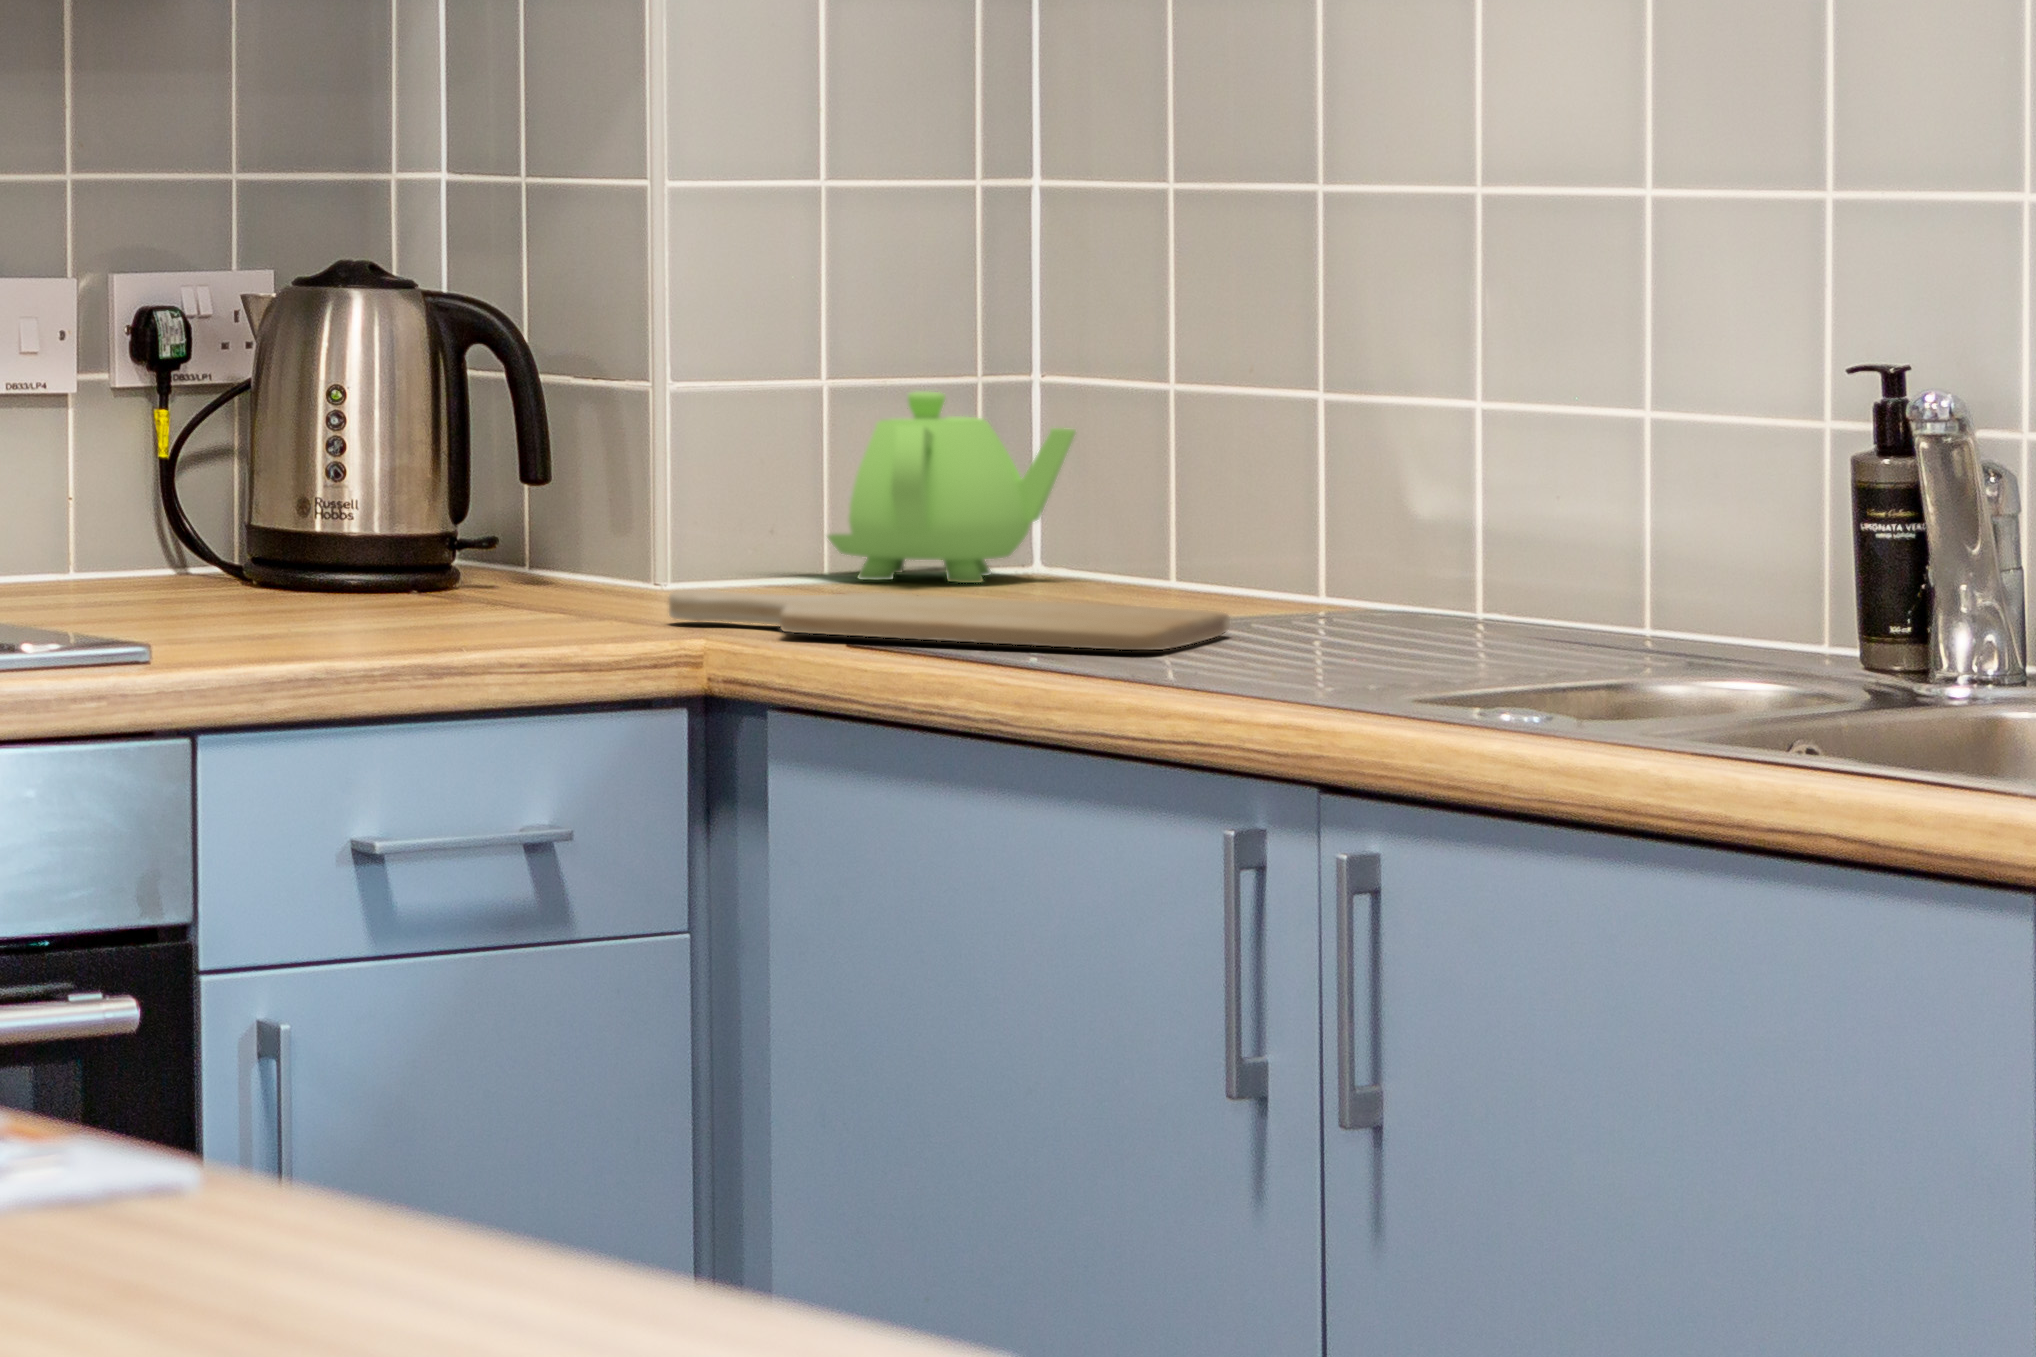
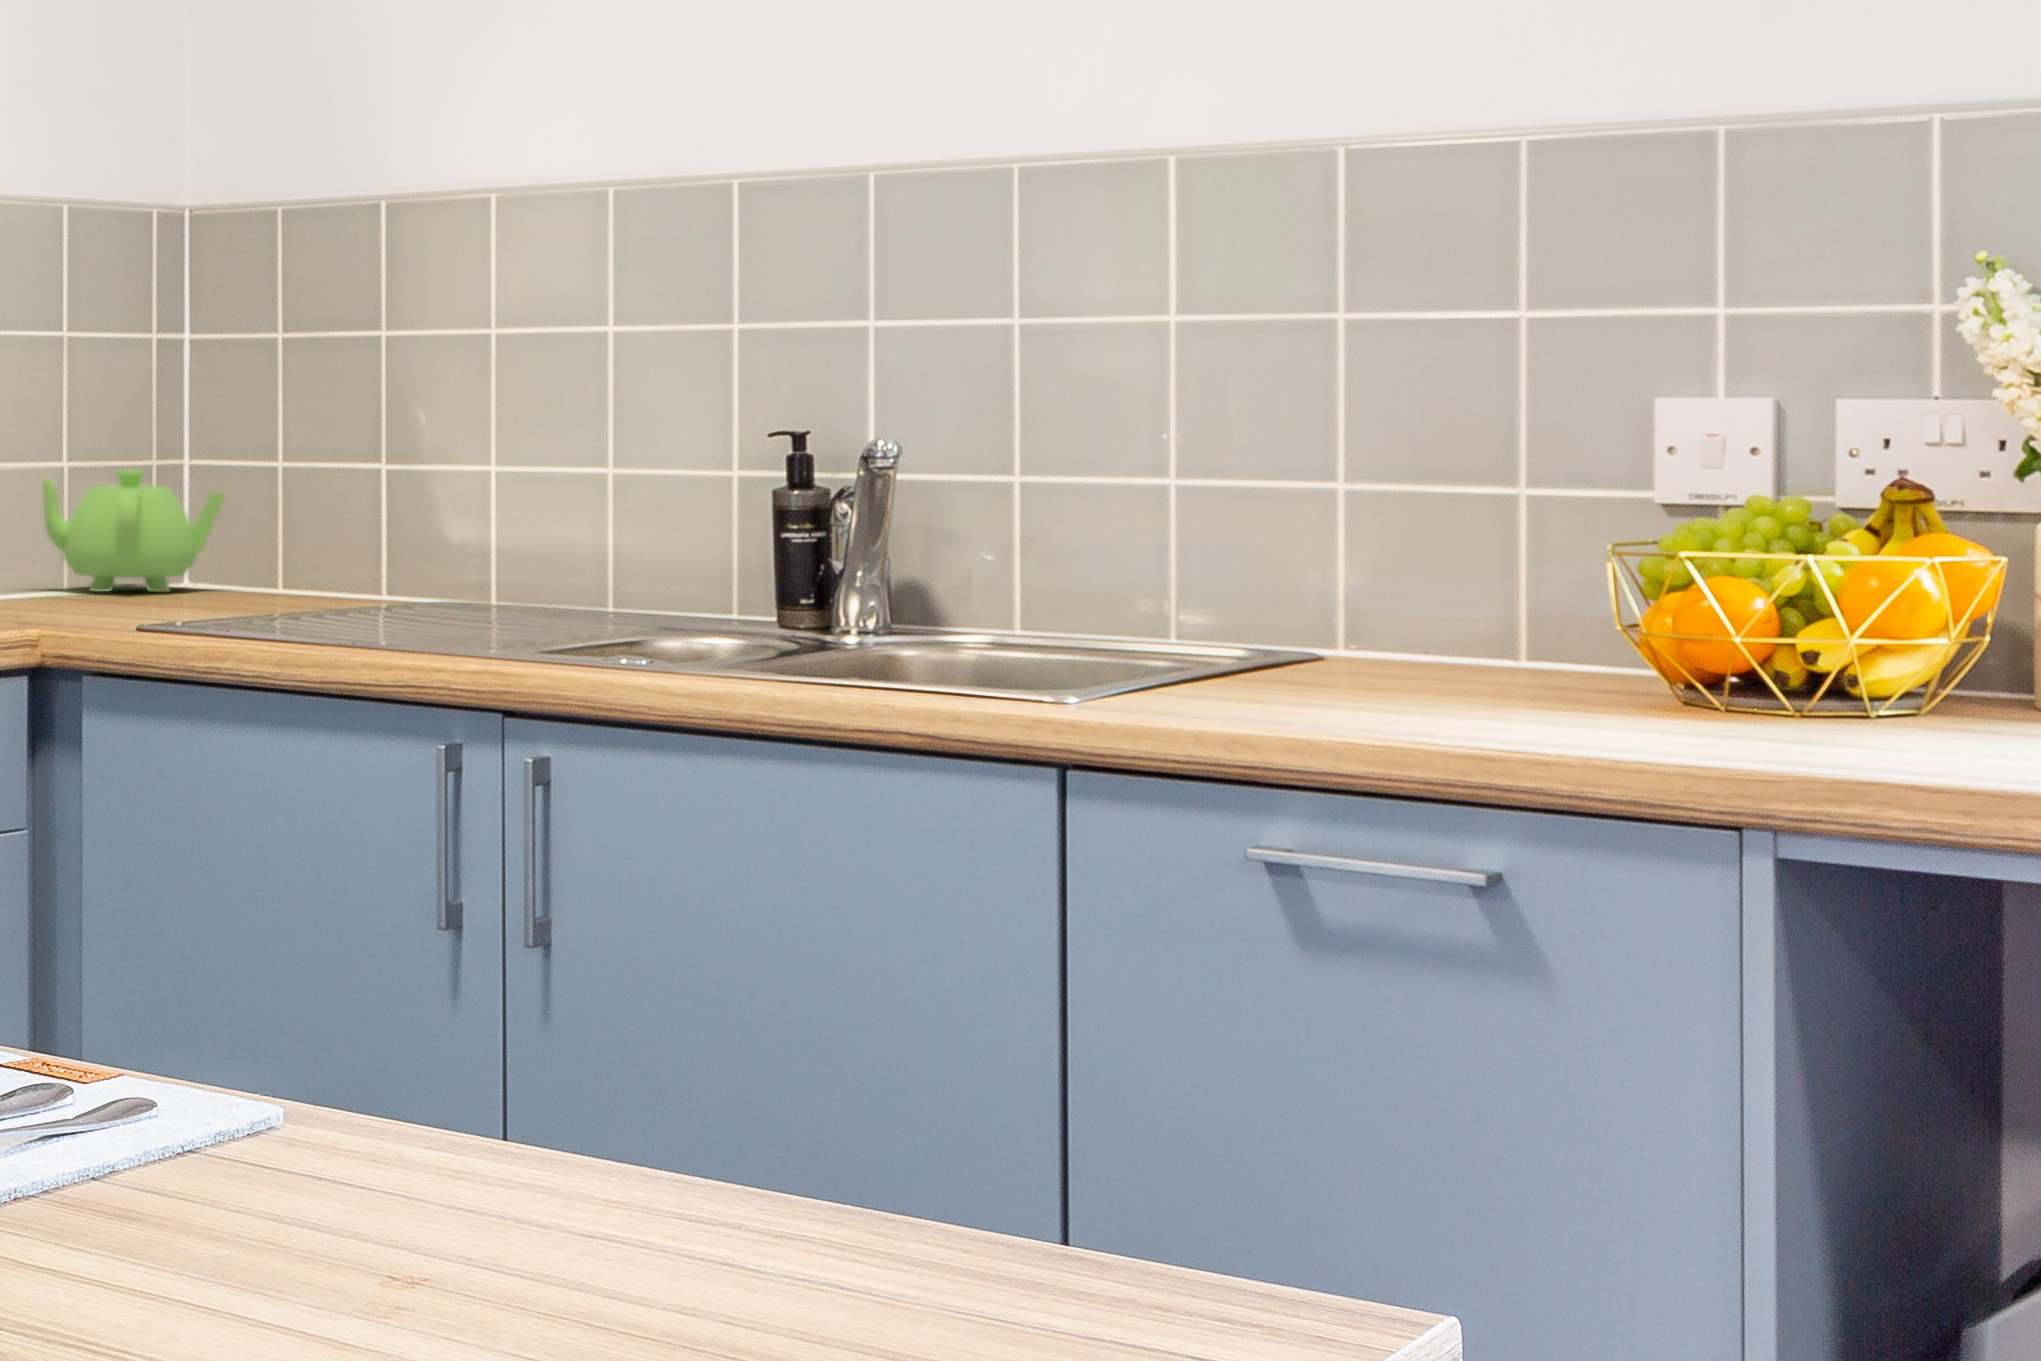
chopping board: present [669,590,1230,650] -> none [1,597,372,629]

